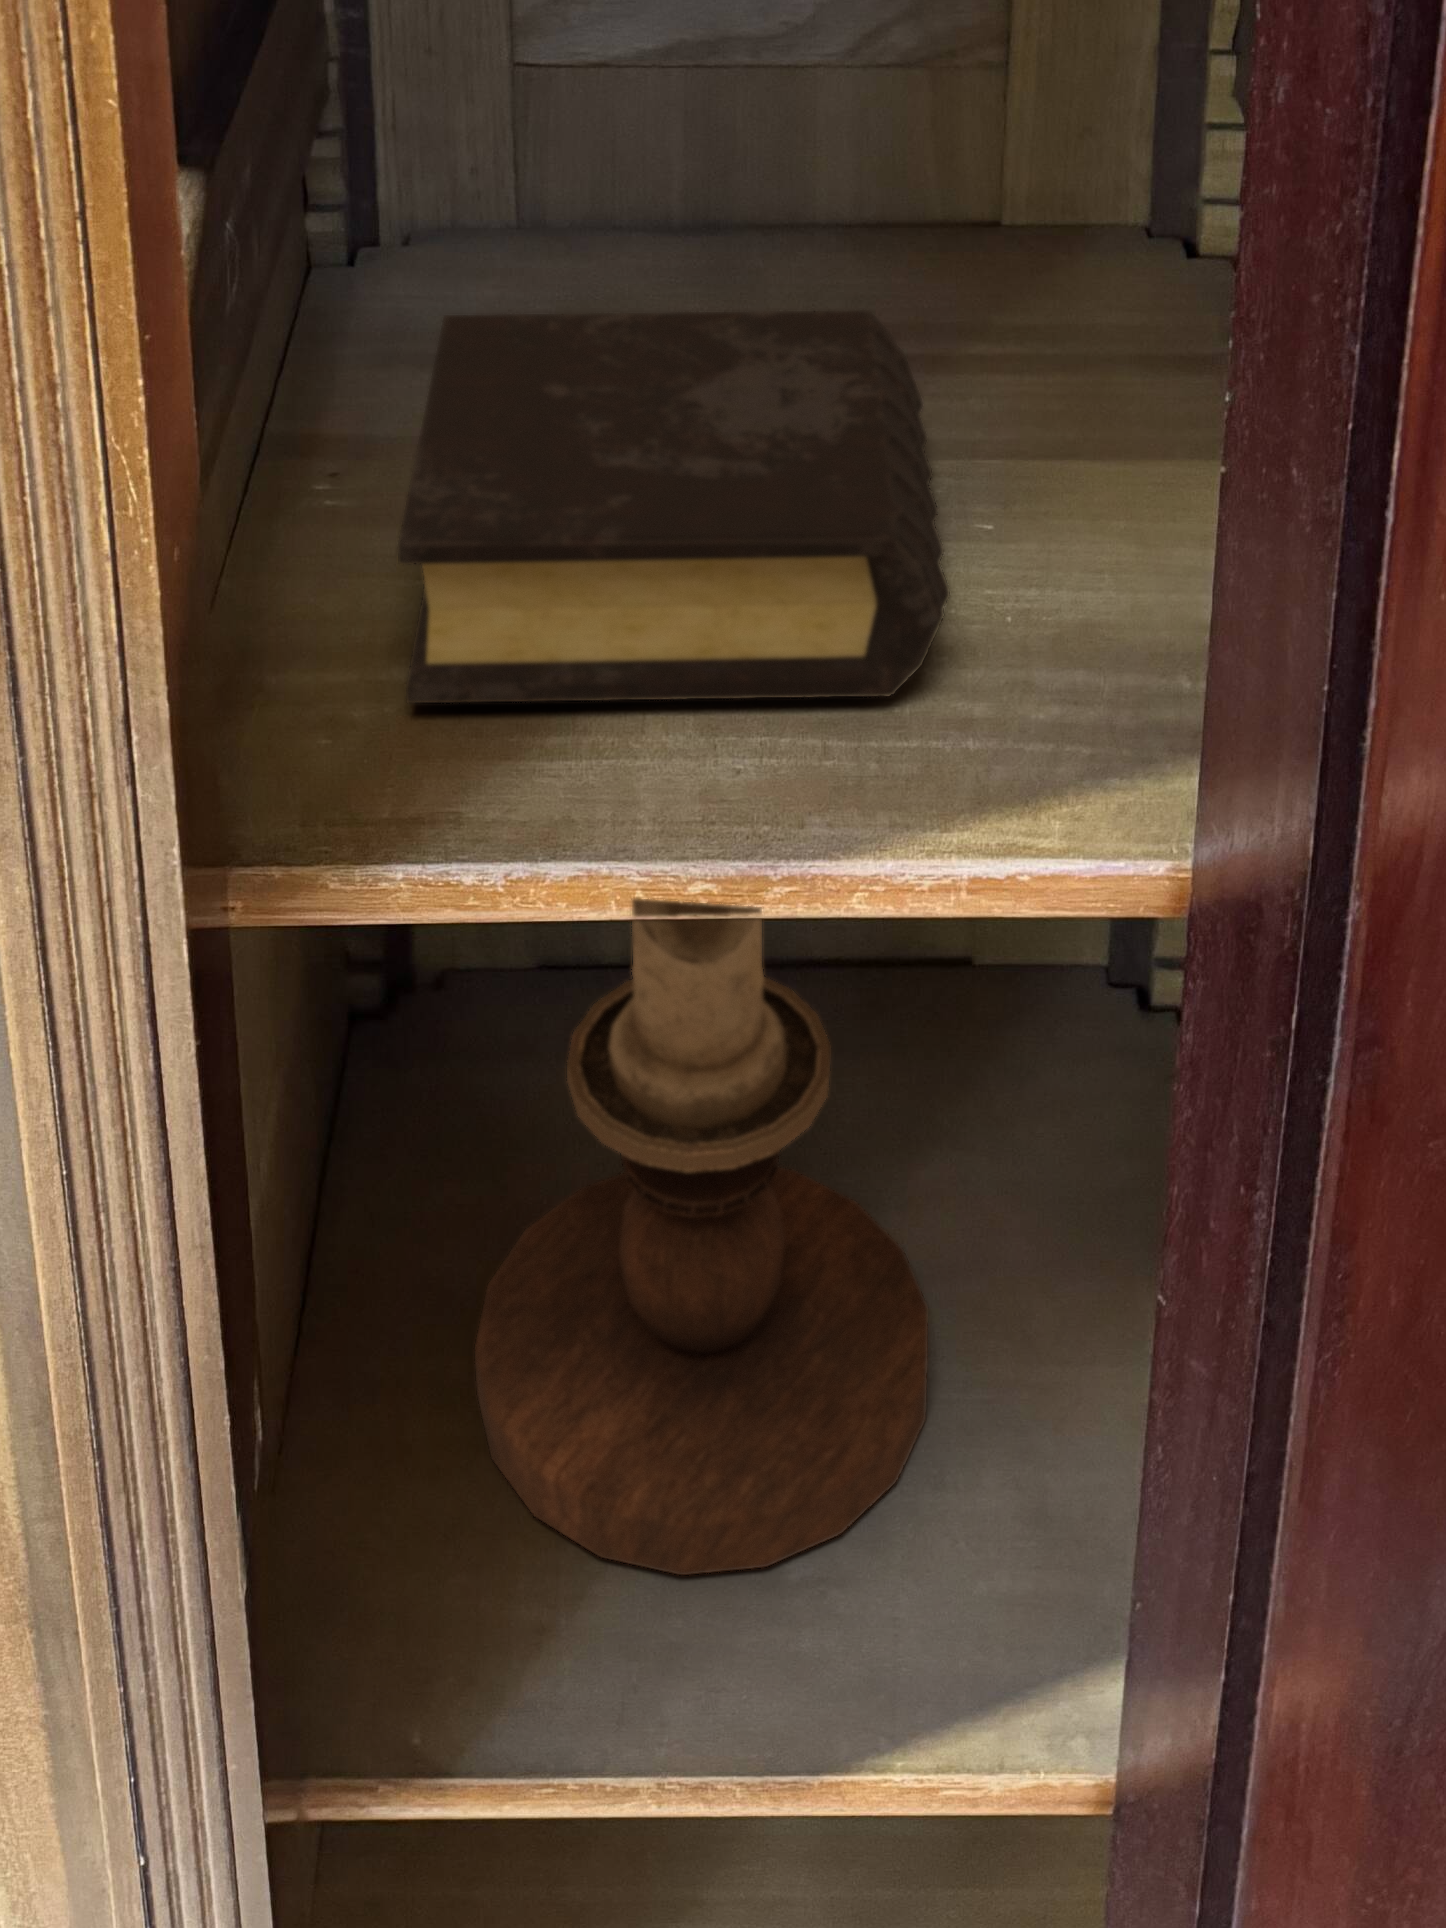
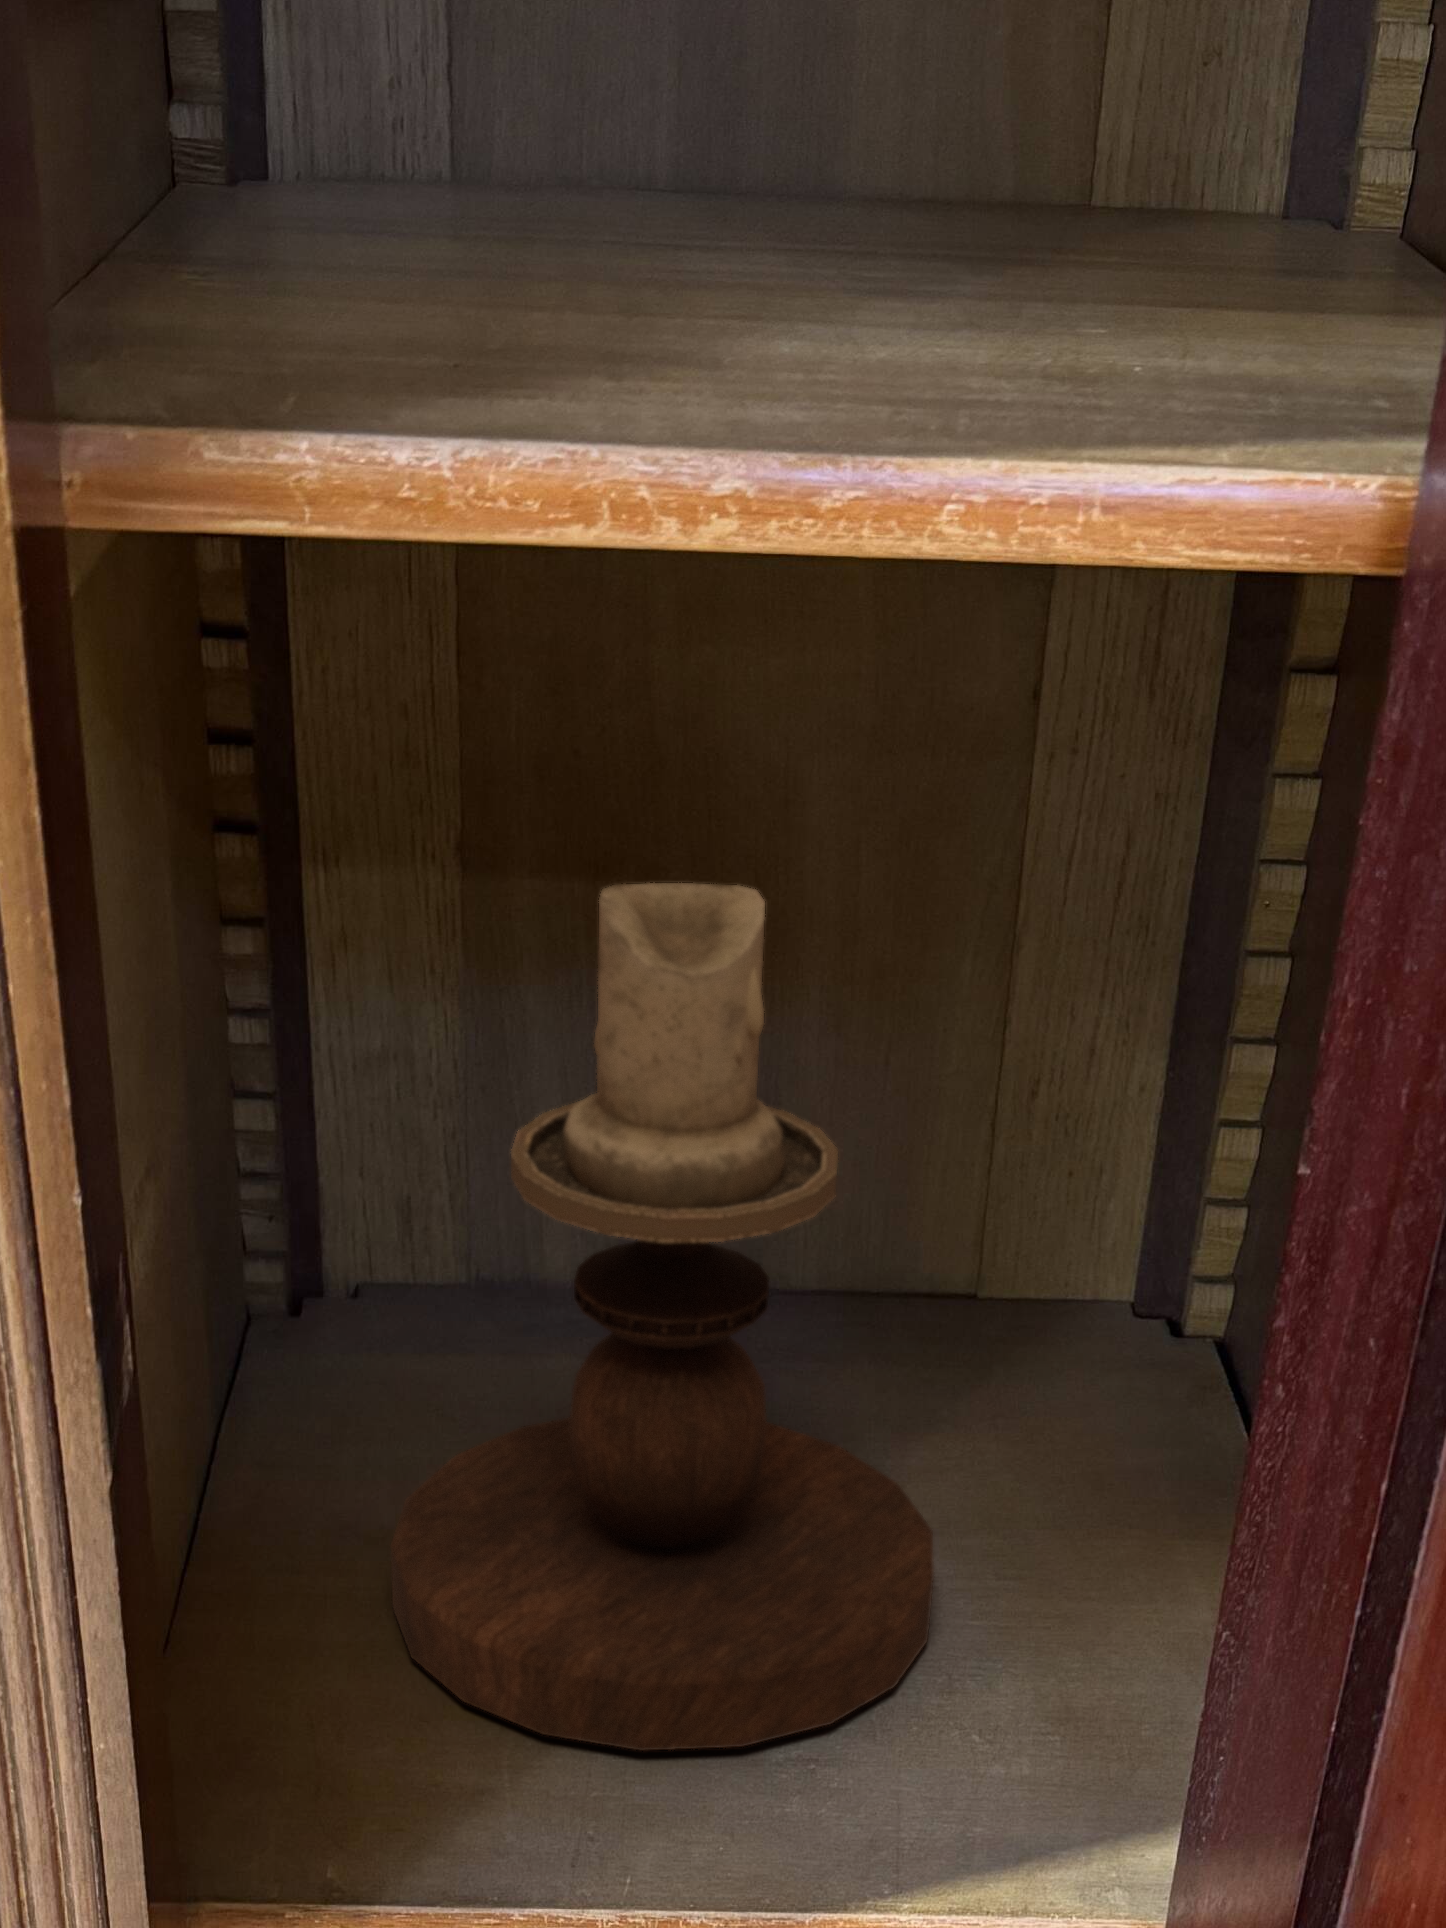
book: present [398,310,950,703] -> none [304,11,1077,364]

